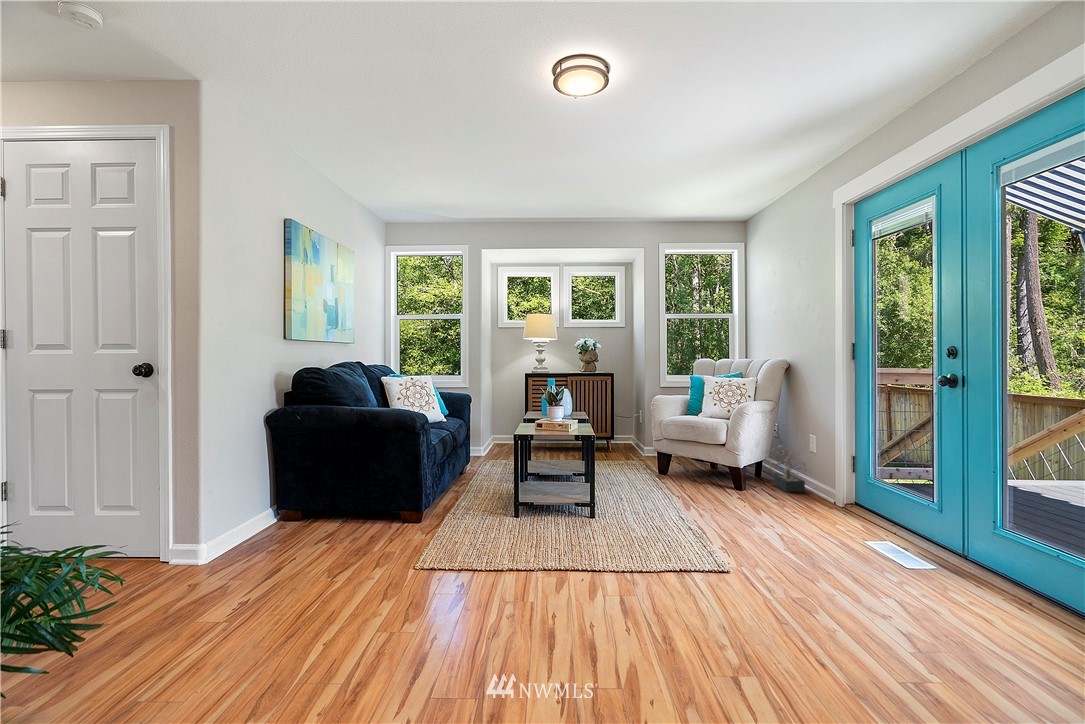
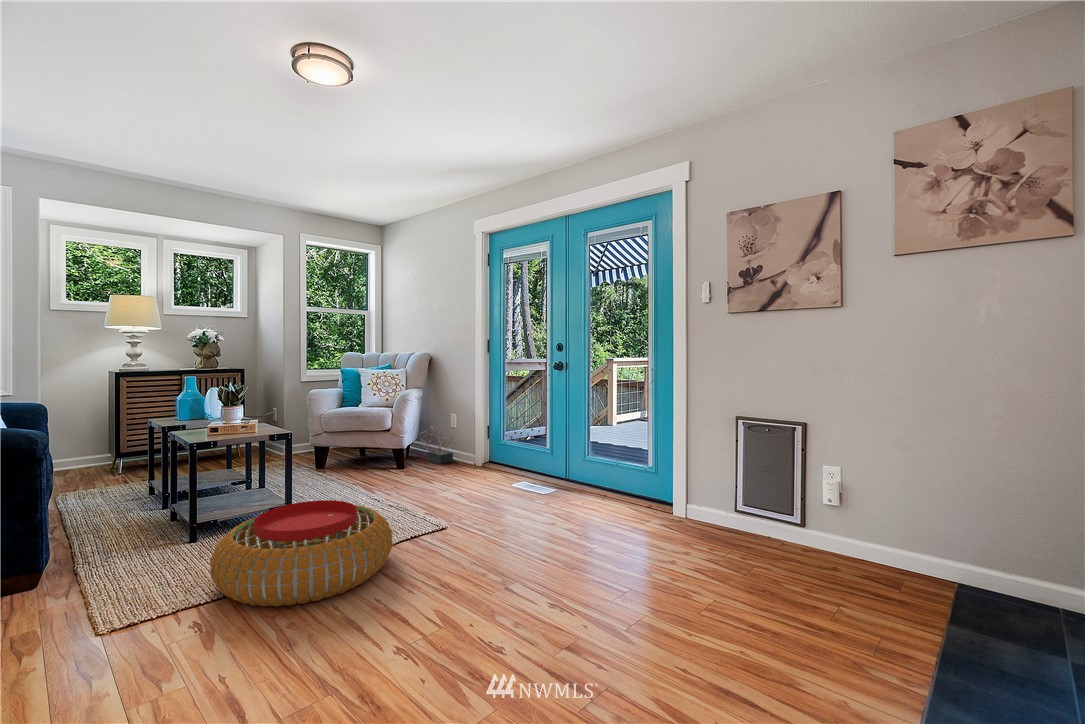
pouf: none [486,502,643,603] -> present [210,500,392,607]

